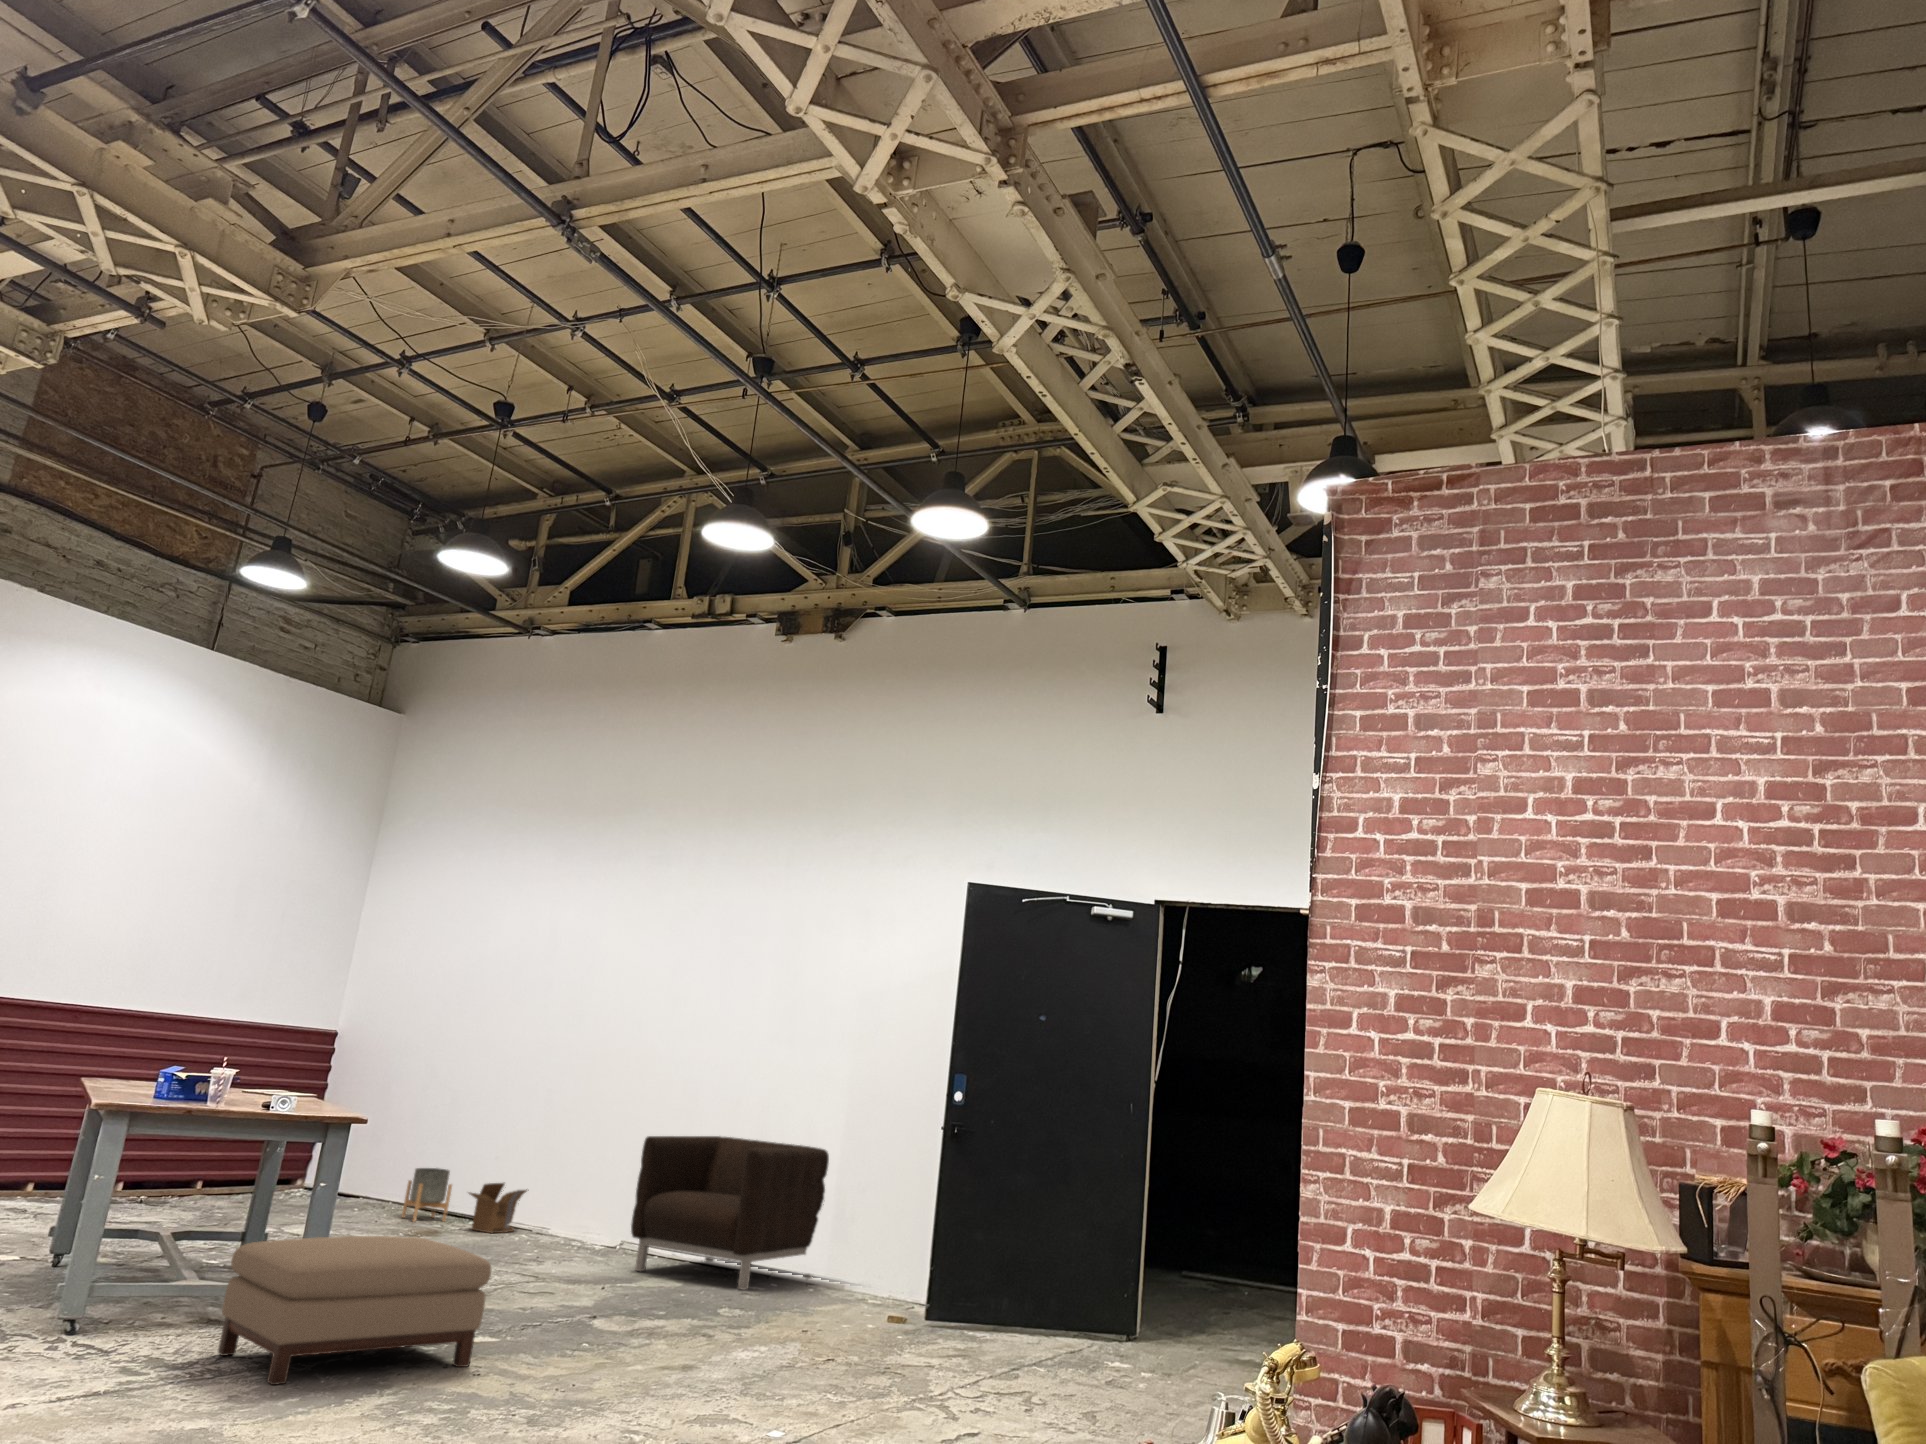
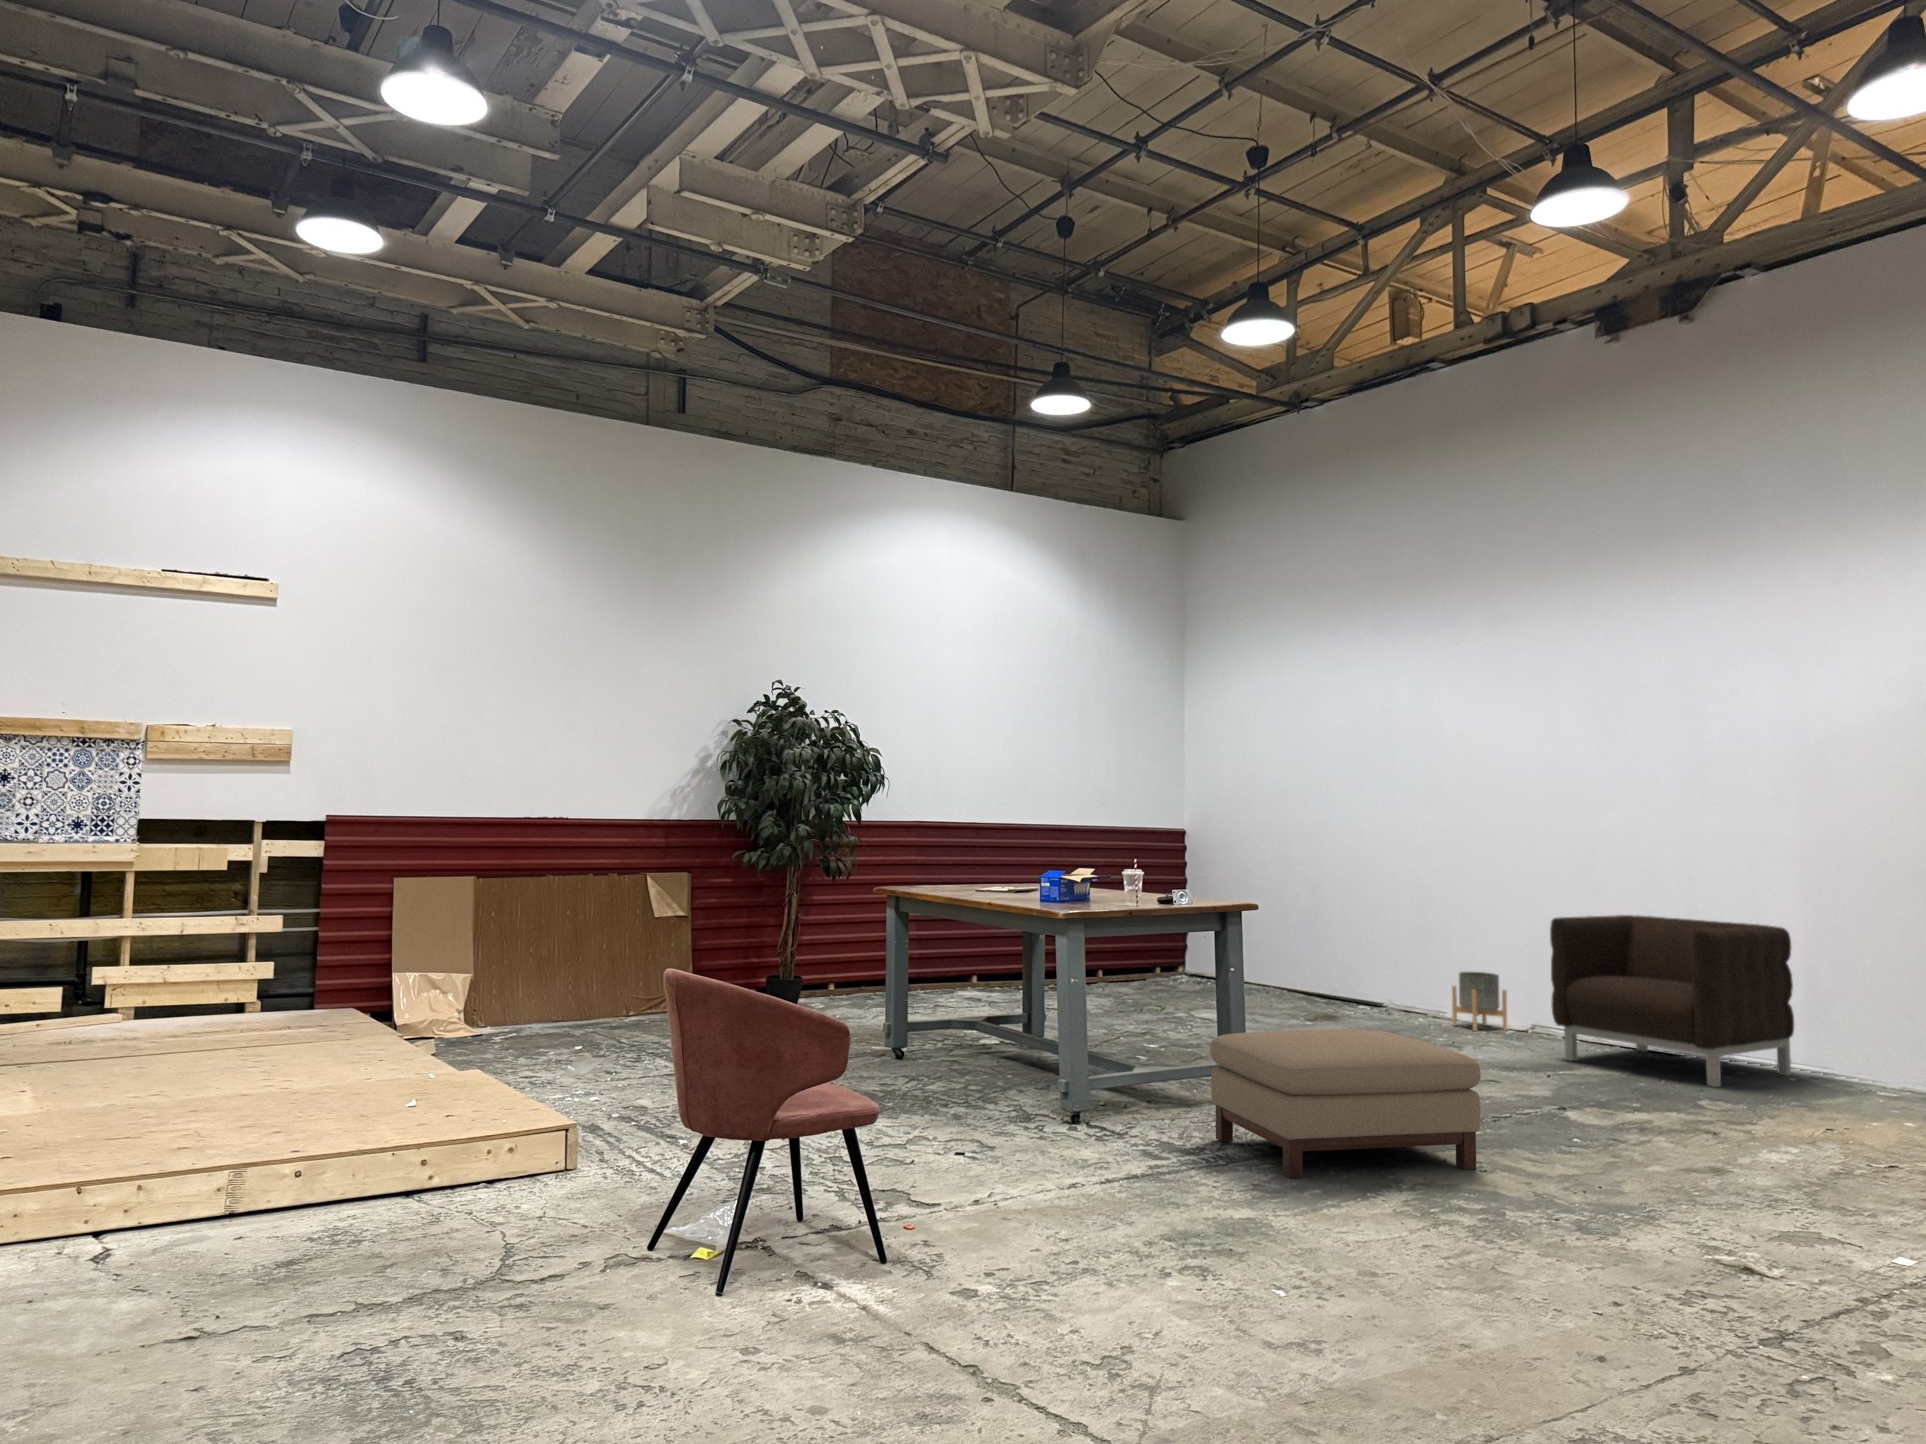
planter: present [402,1168,452,1222] -> present [1452,972,1507,1032]
cardboard box: present [469,1183,527,1233] -> none [1345,966,1408,1015]

